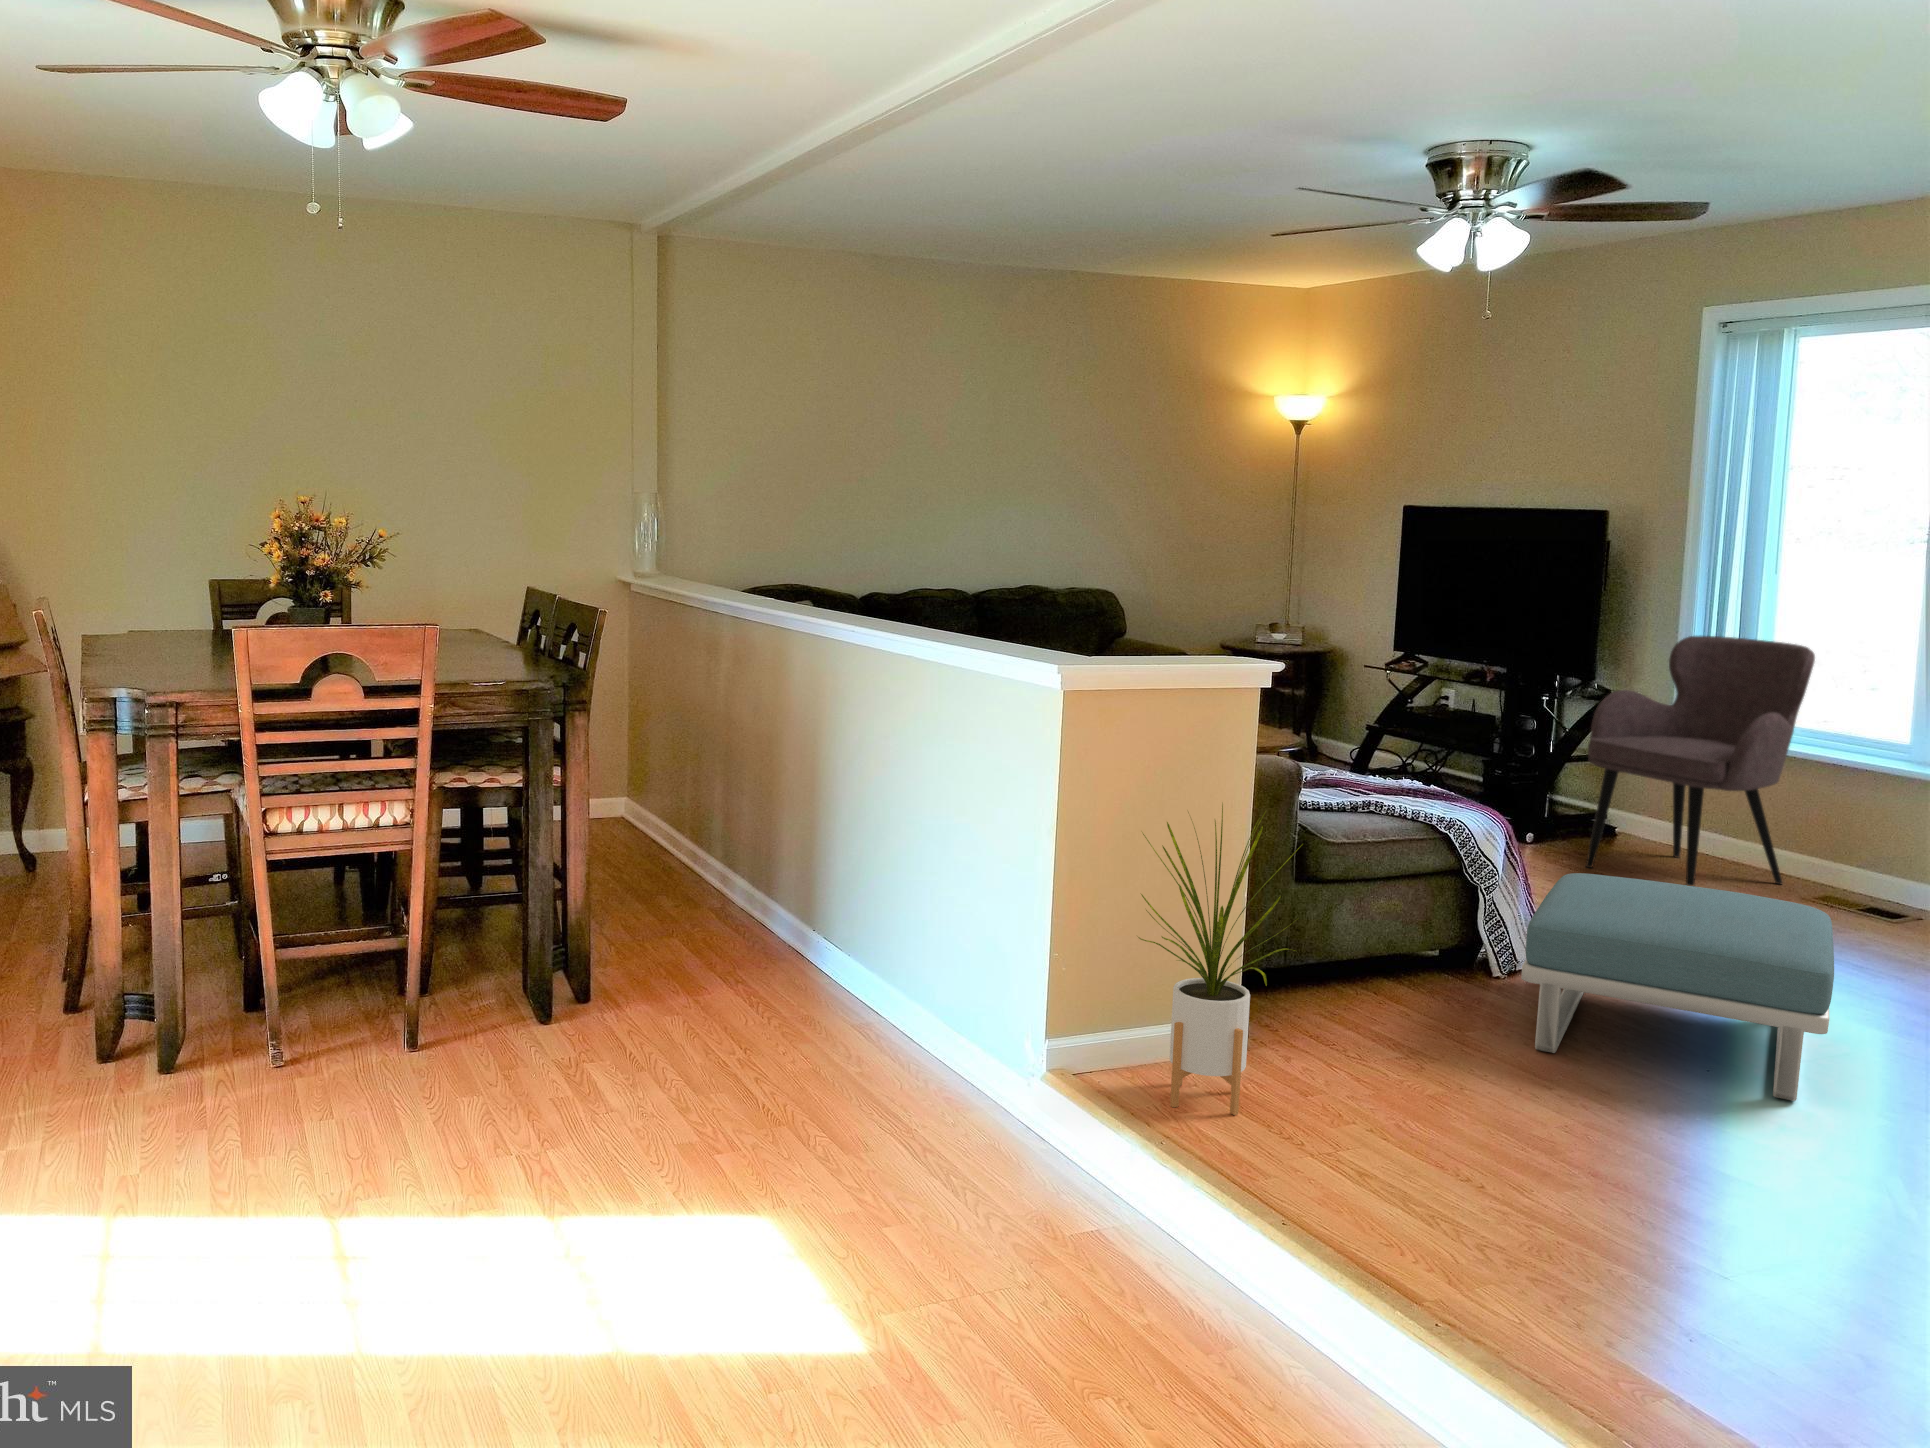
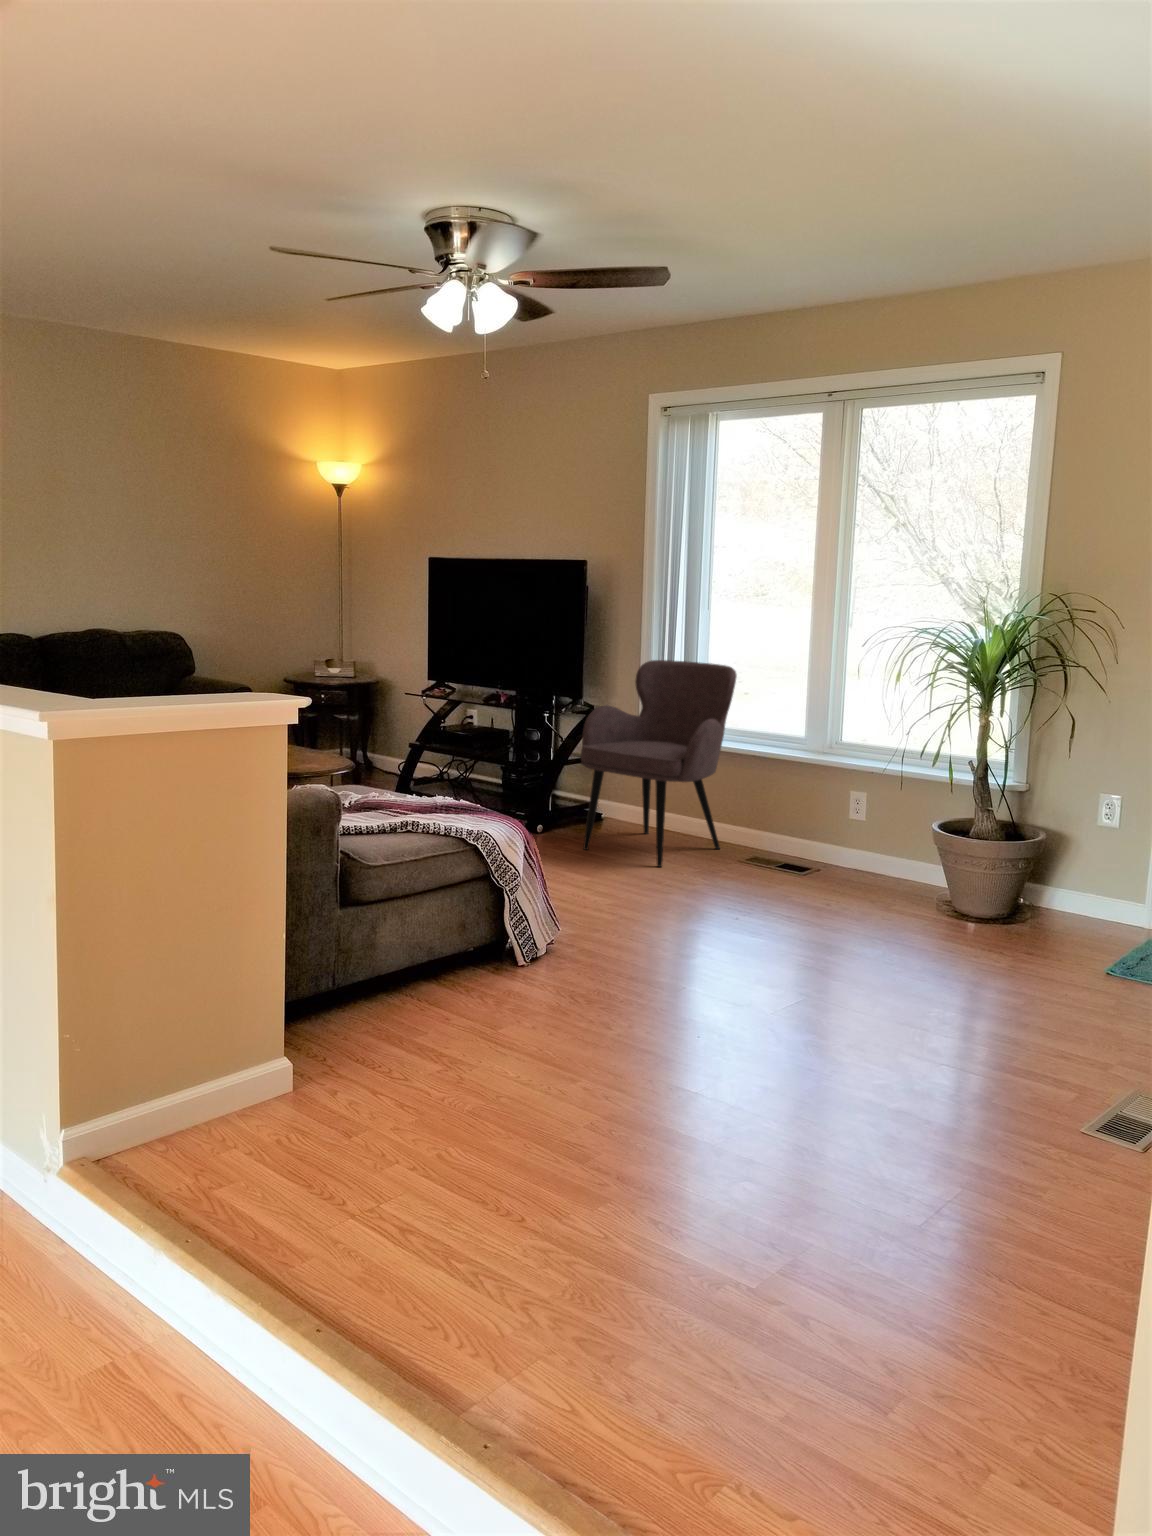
house plant: present [1138,804,1302,1115] -> none [154,850,336,1183]
footstool: present [1521,873,1834,1101] -> none [545,868,788,1052]

